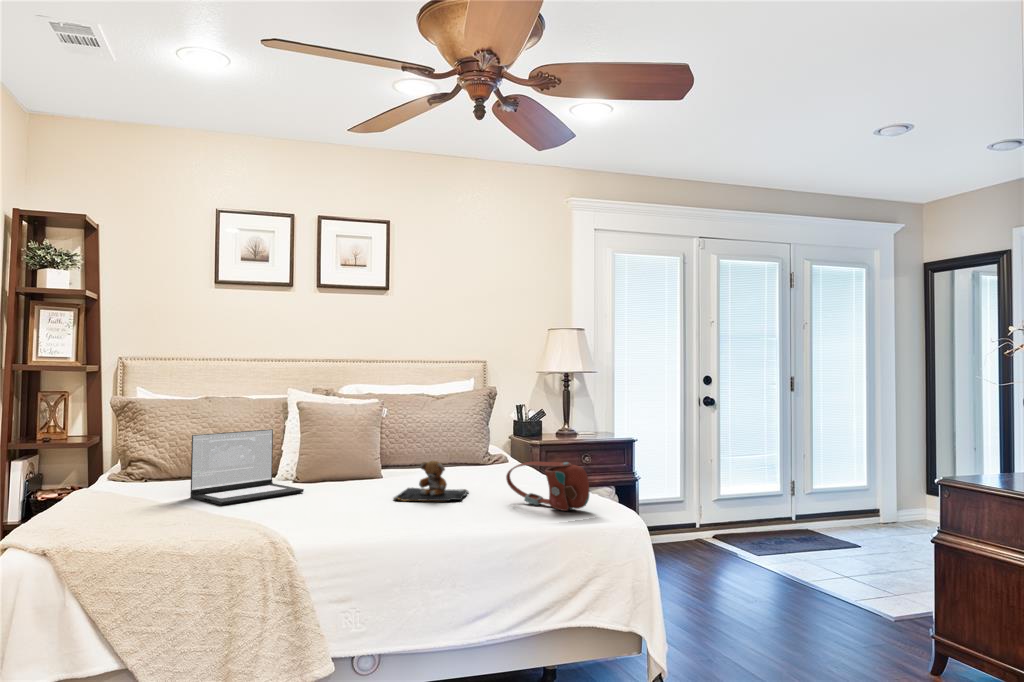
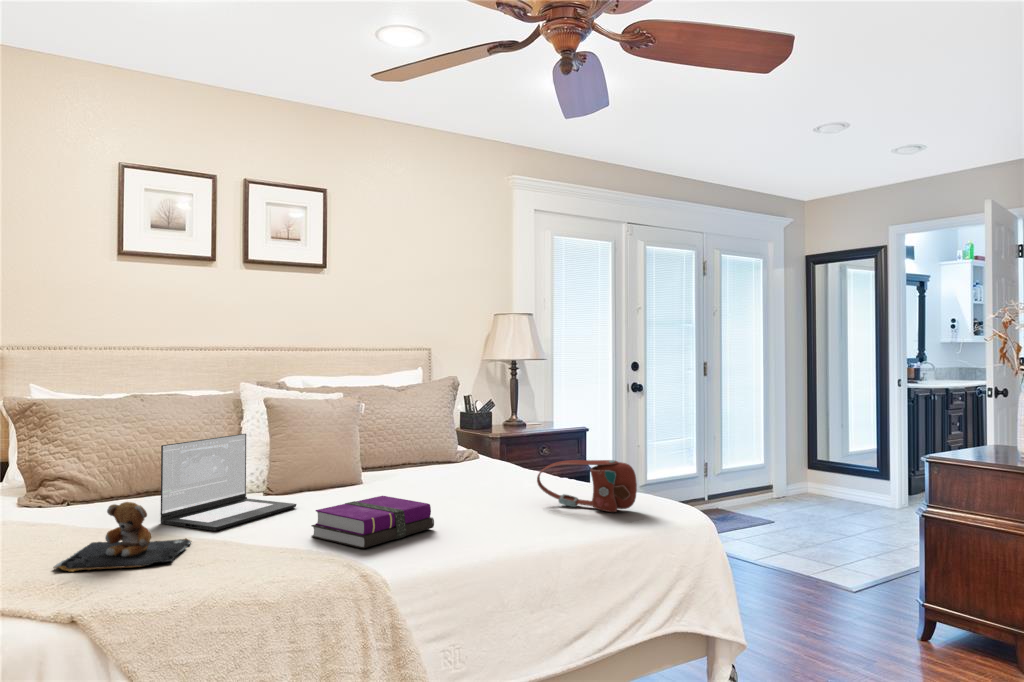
teddy bear: present [393,461,468,501] -> present [53,502,192,571]
notebook: none [286,484,389,524] -> present [312,496,434,548]

